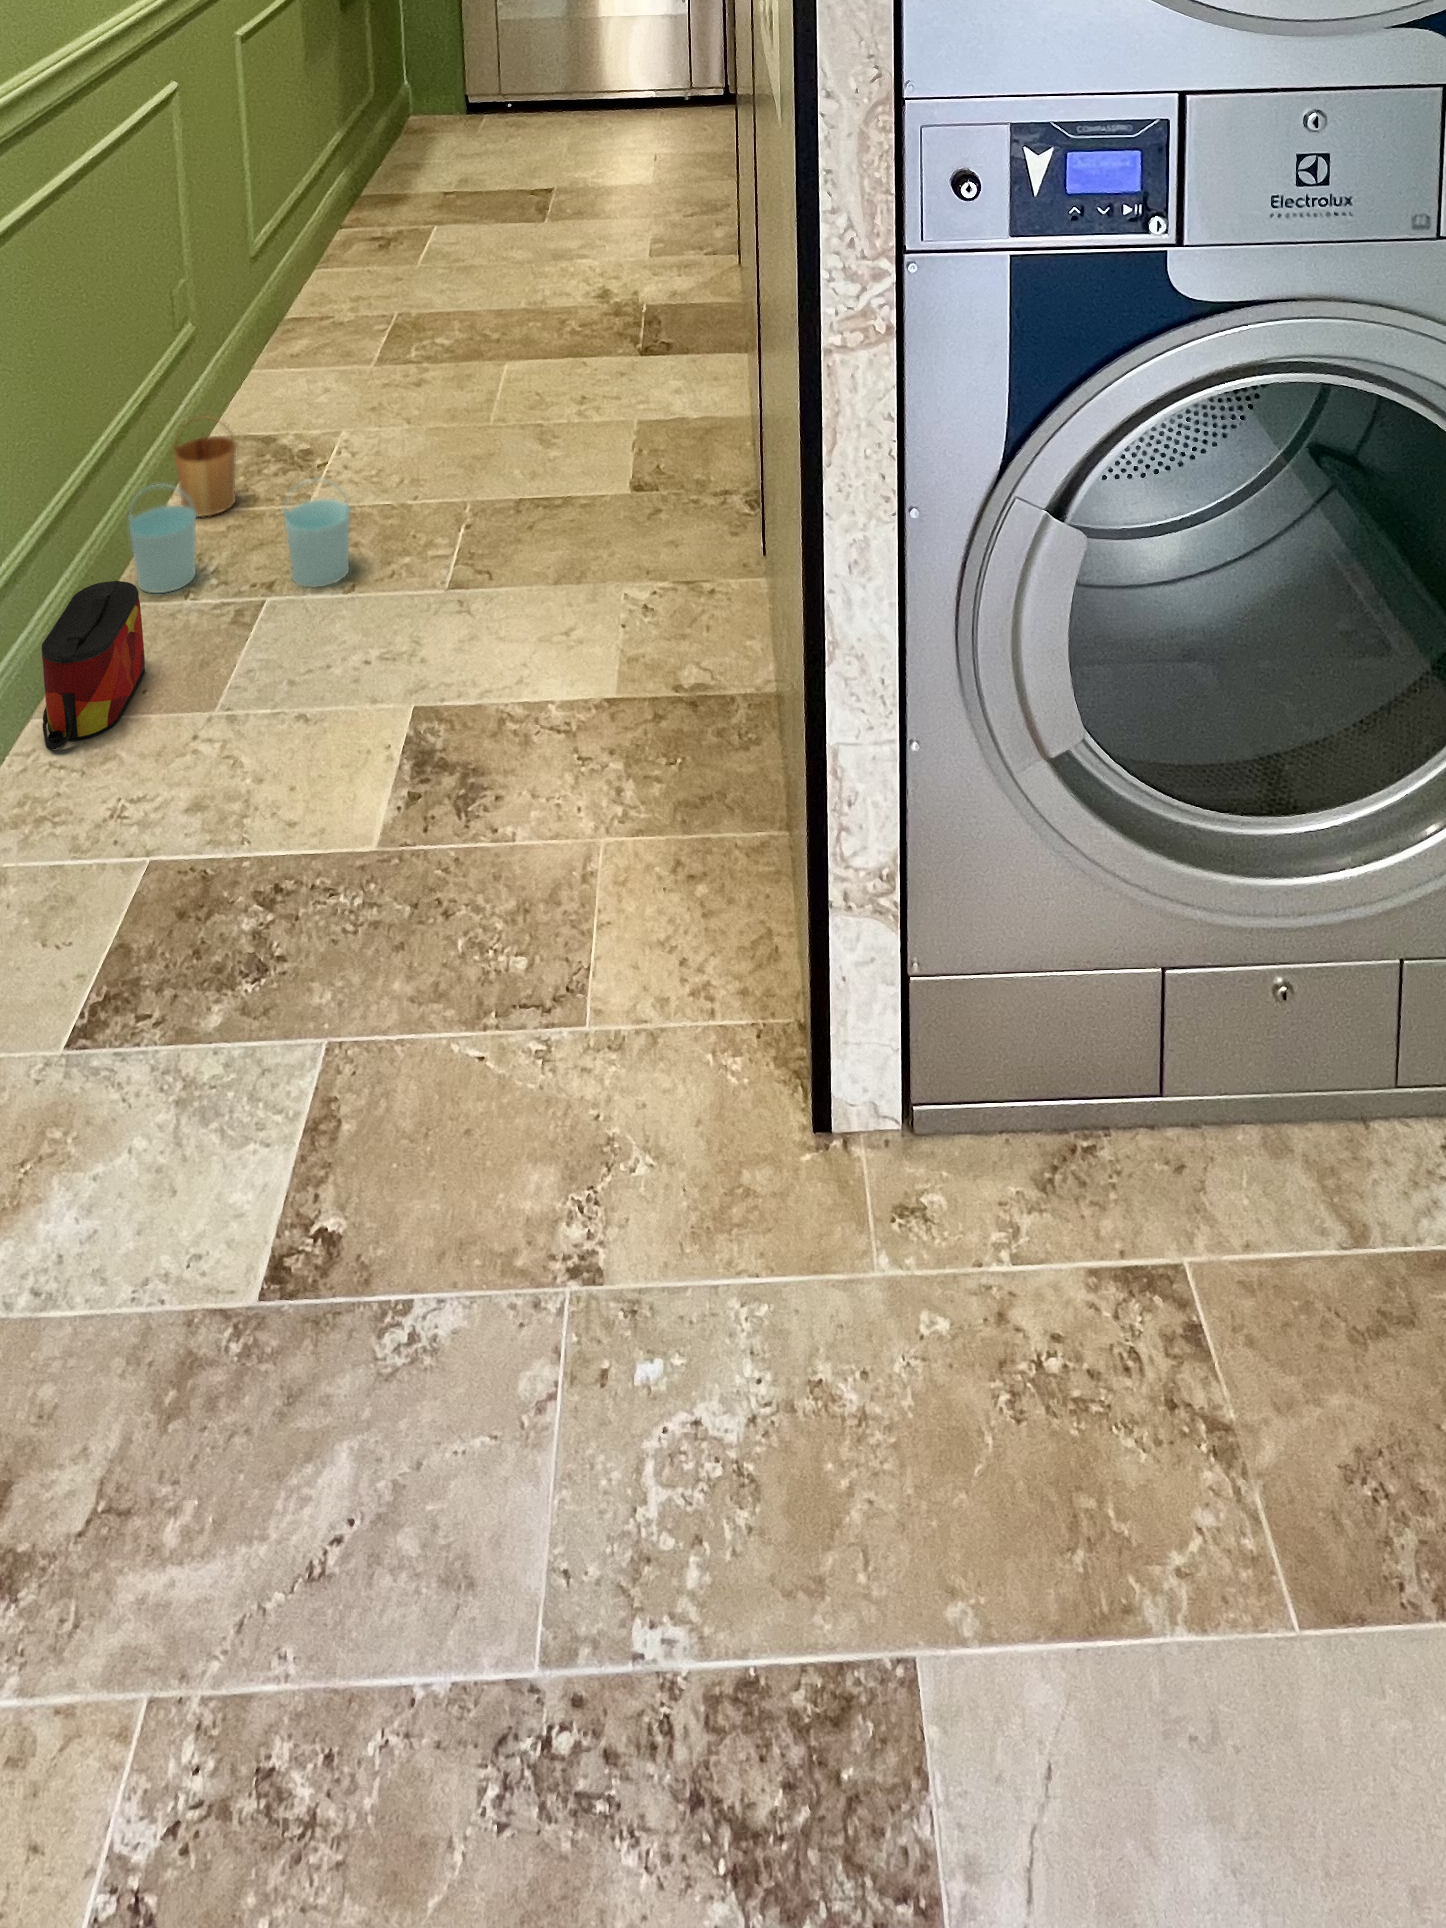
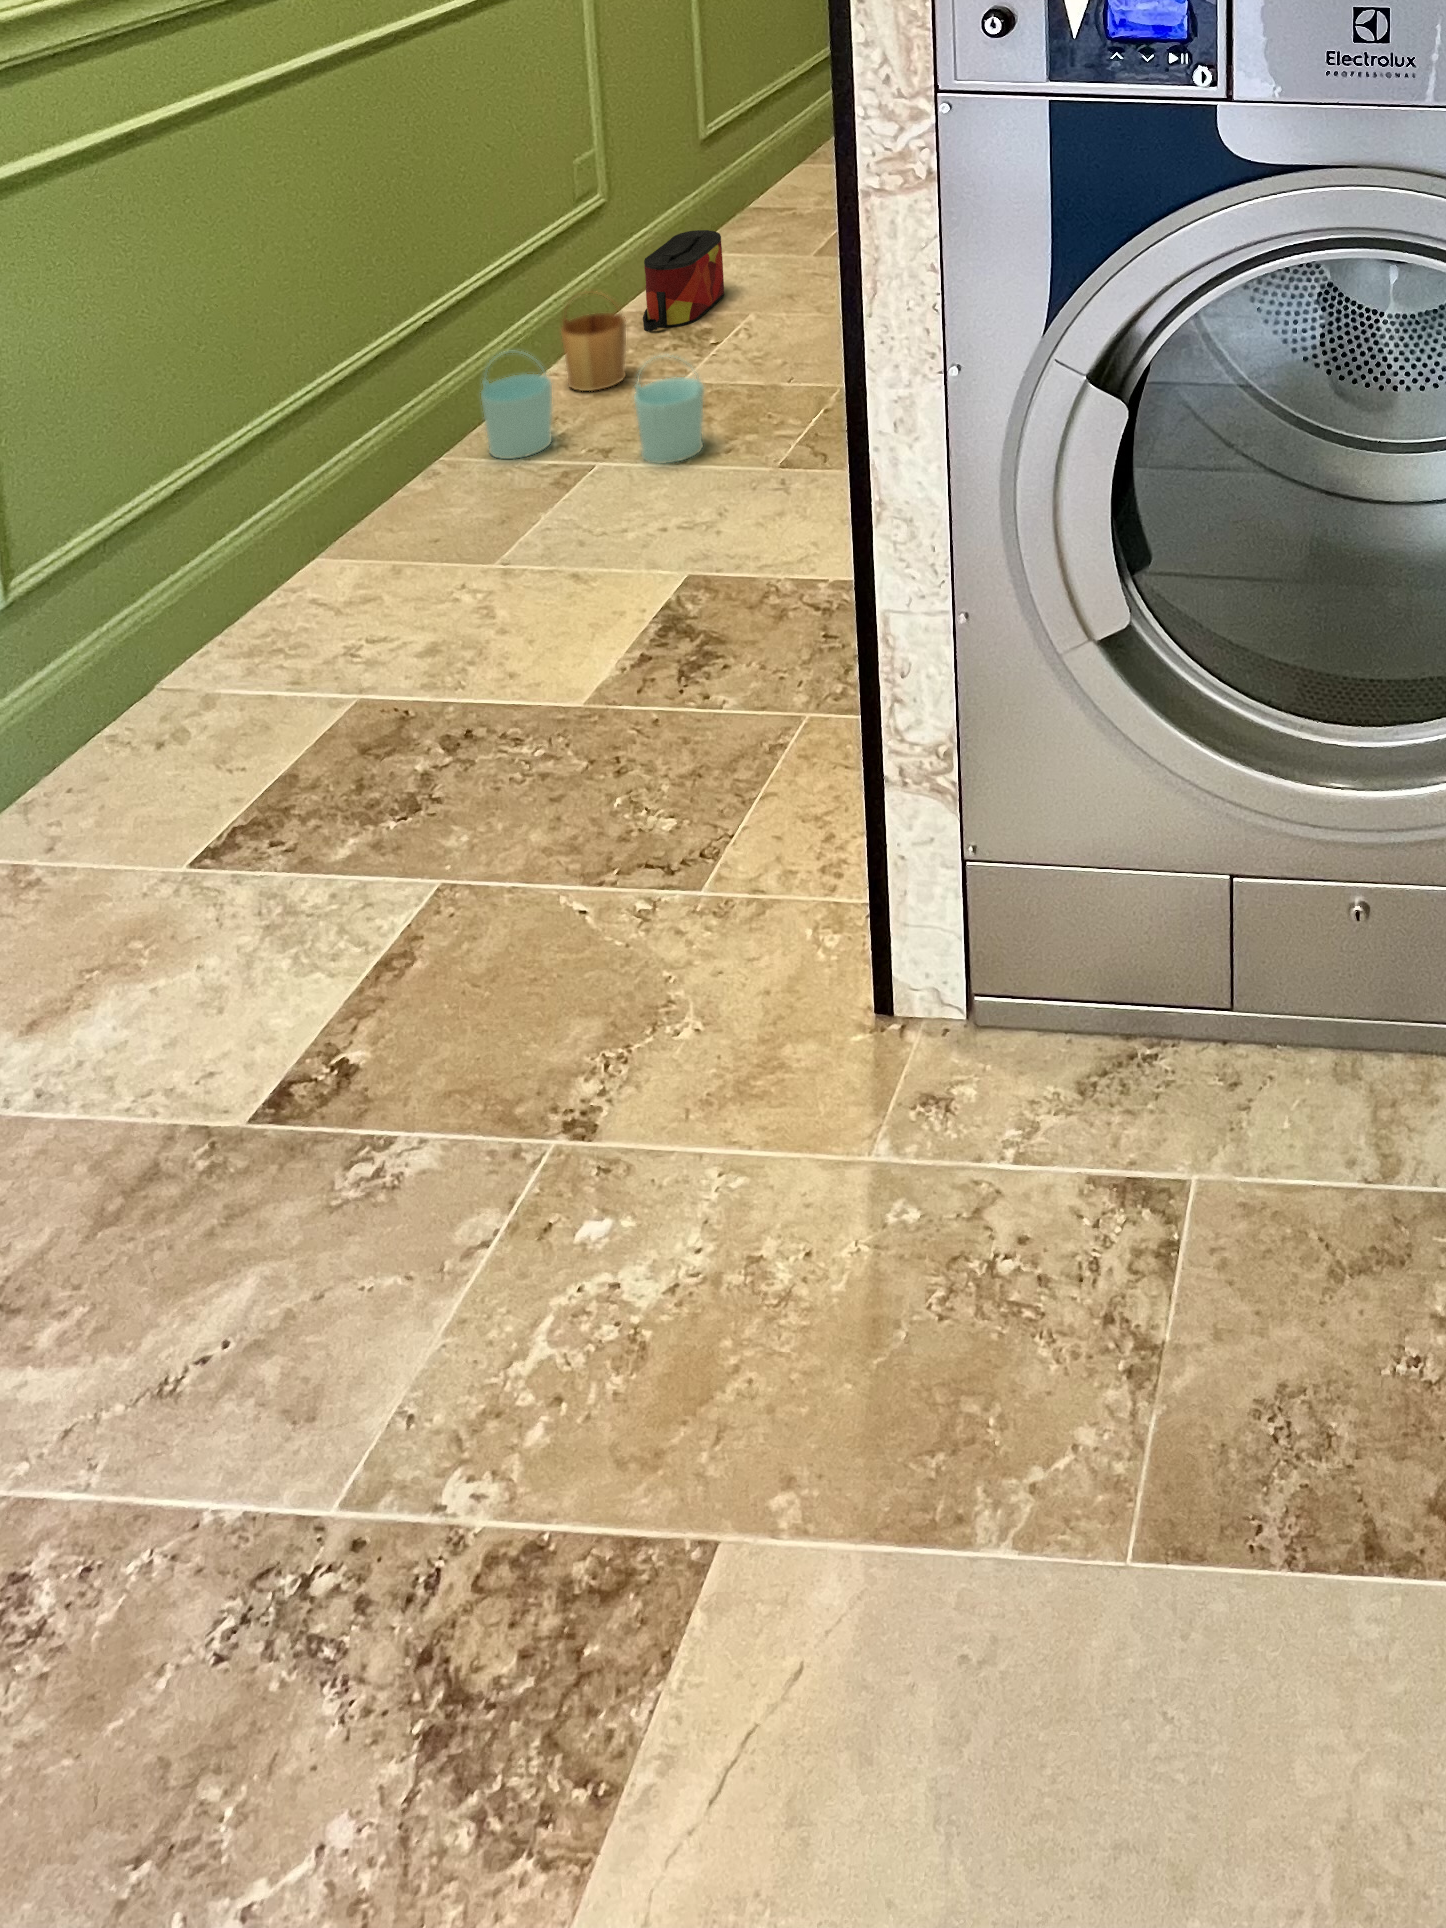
bag: present [42,581,145,750] -> present [643,230,724,331]

